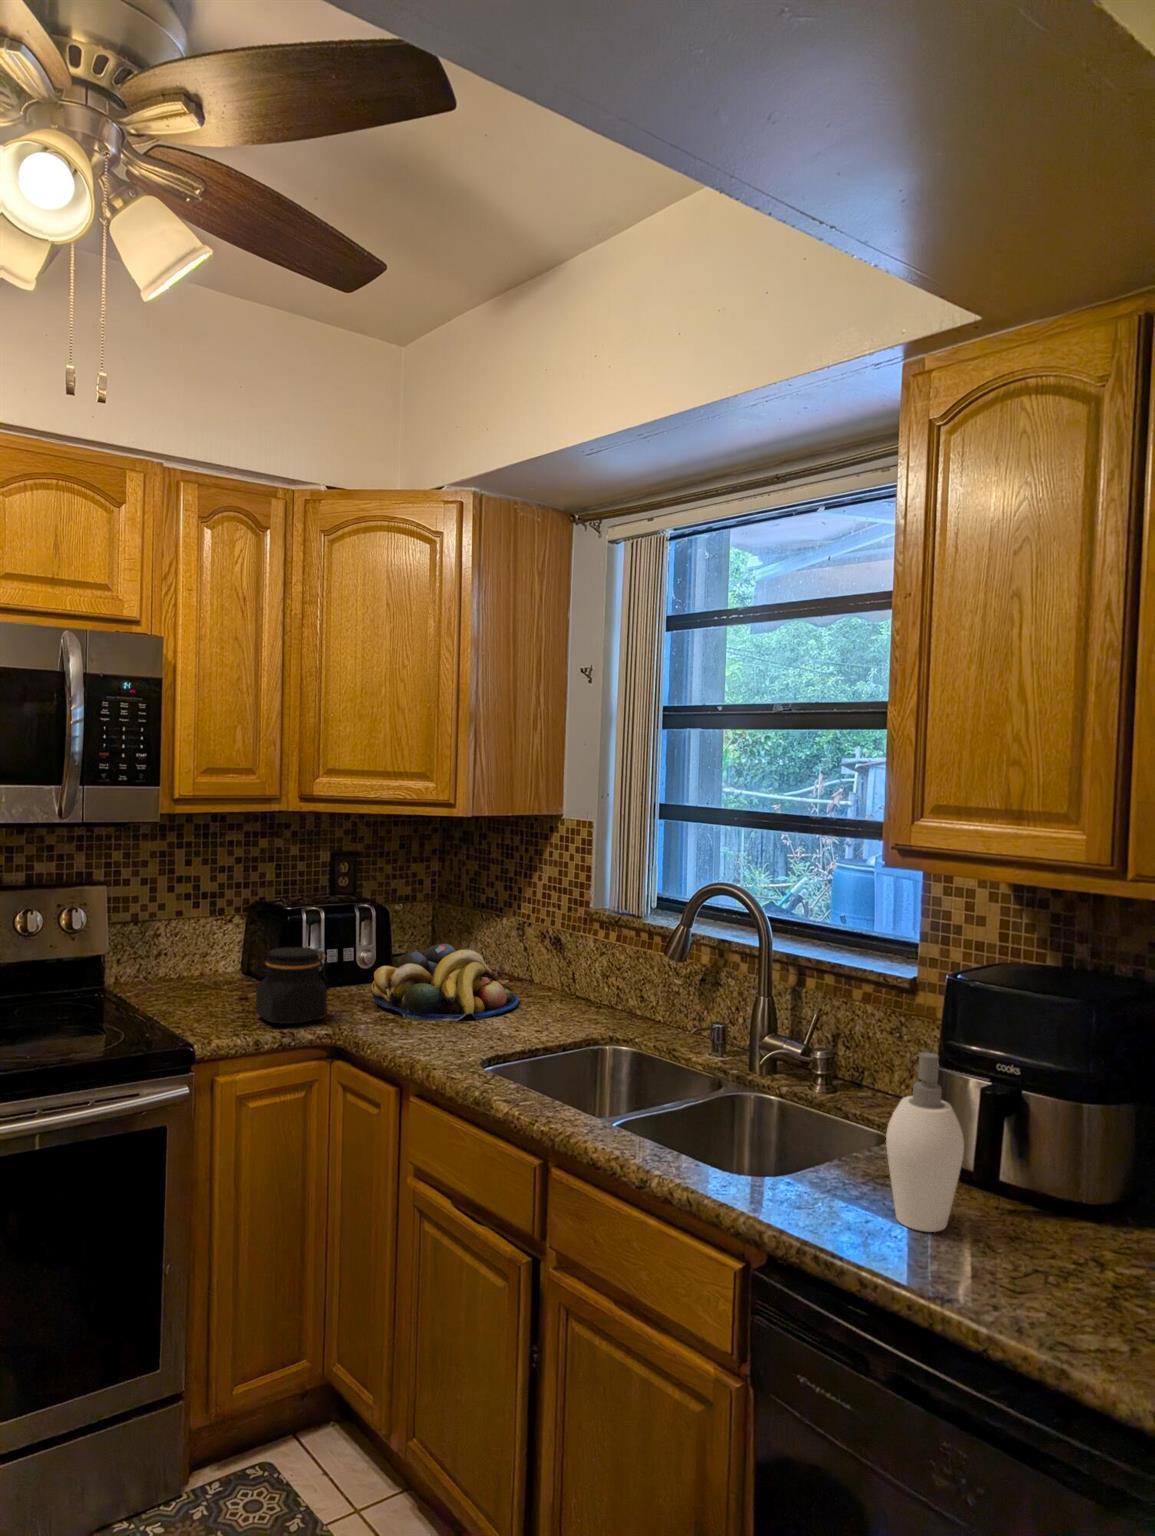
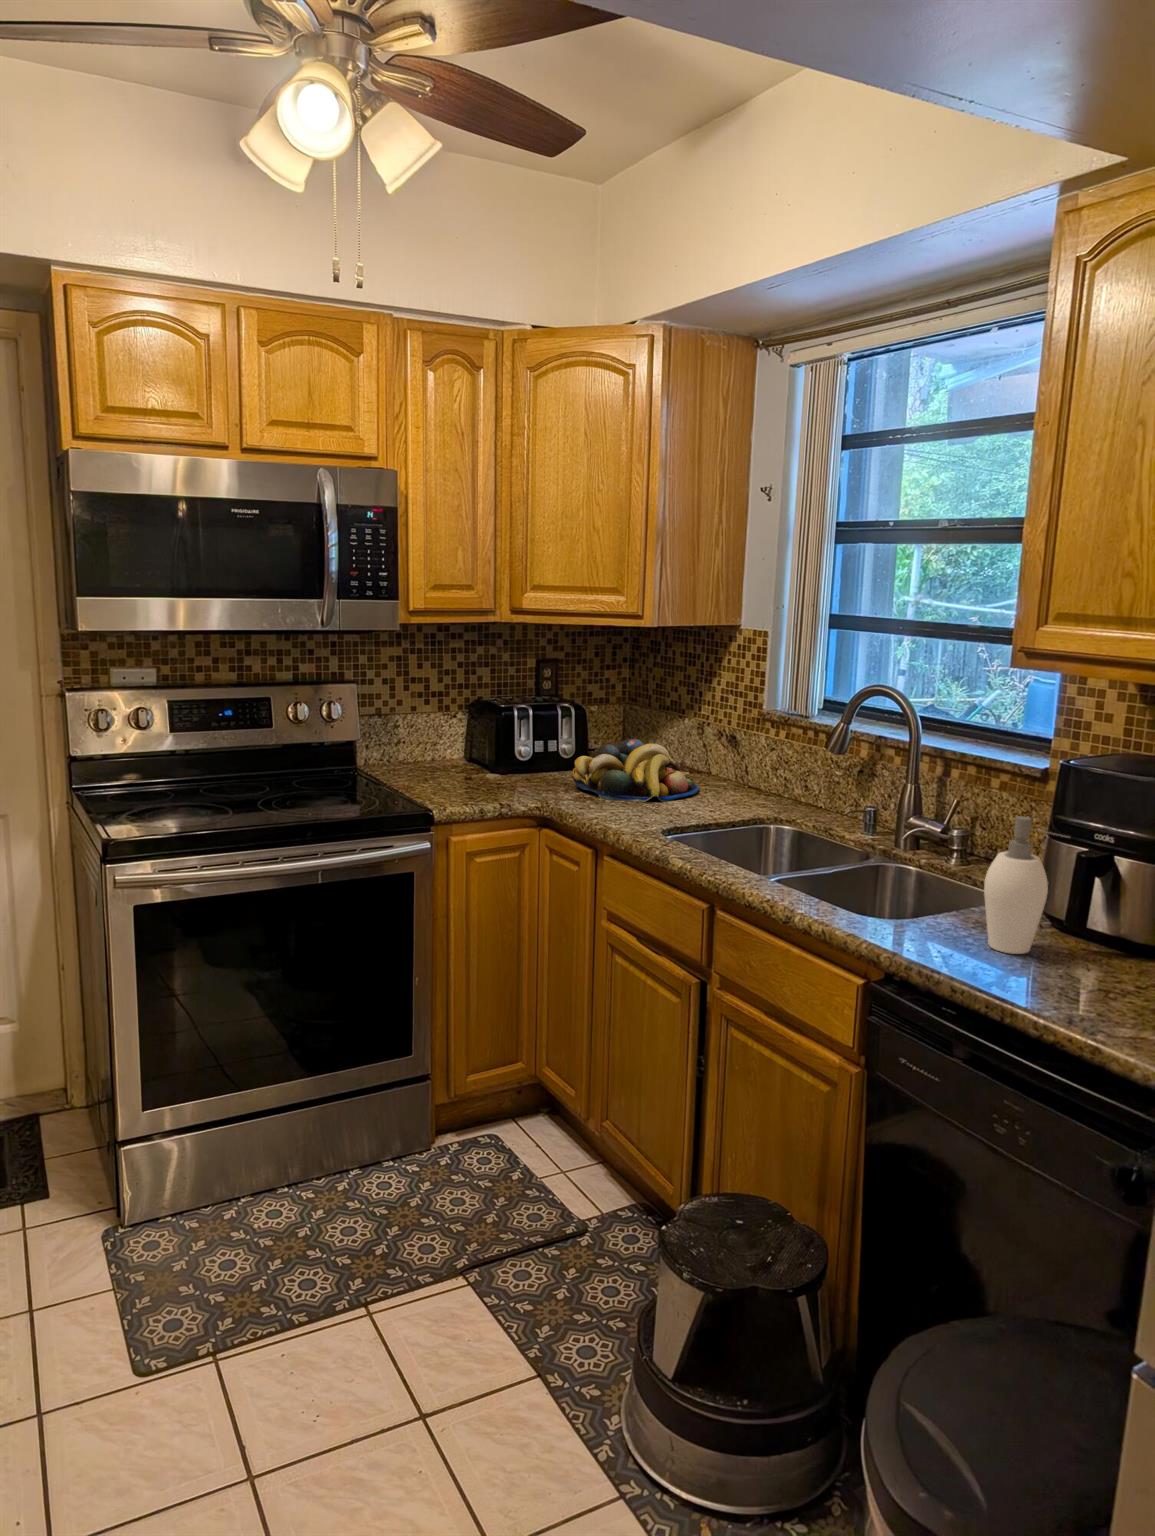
jar: present [253,947,329,1024] -> none [477,736,538,798]

